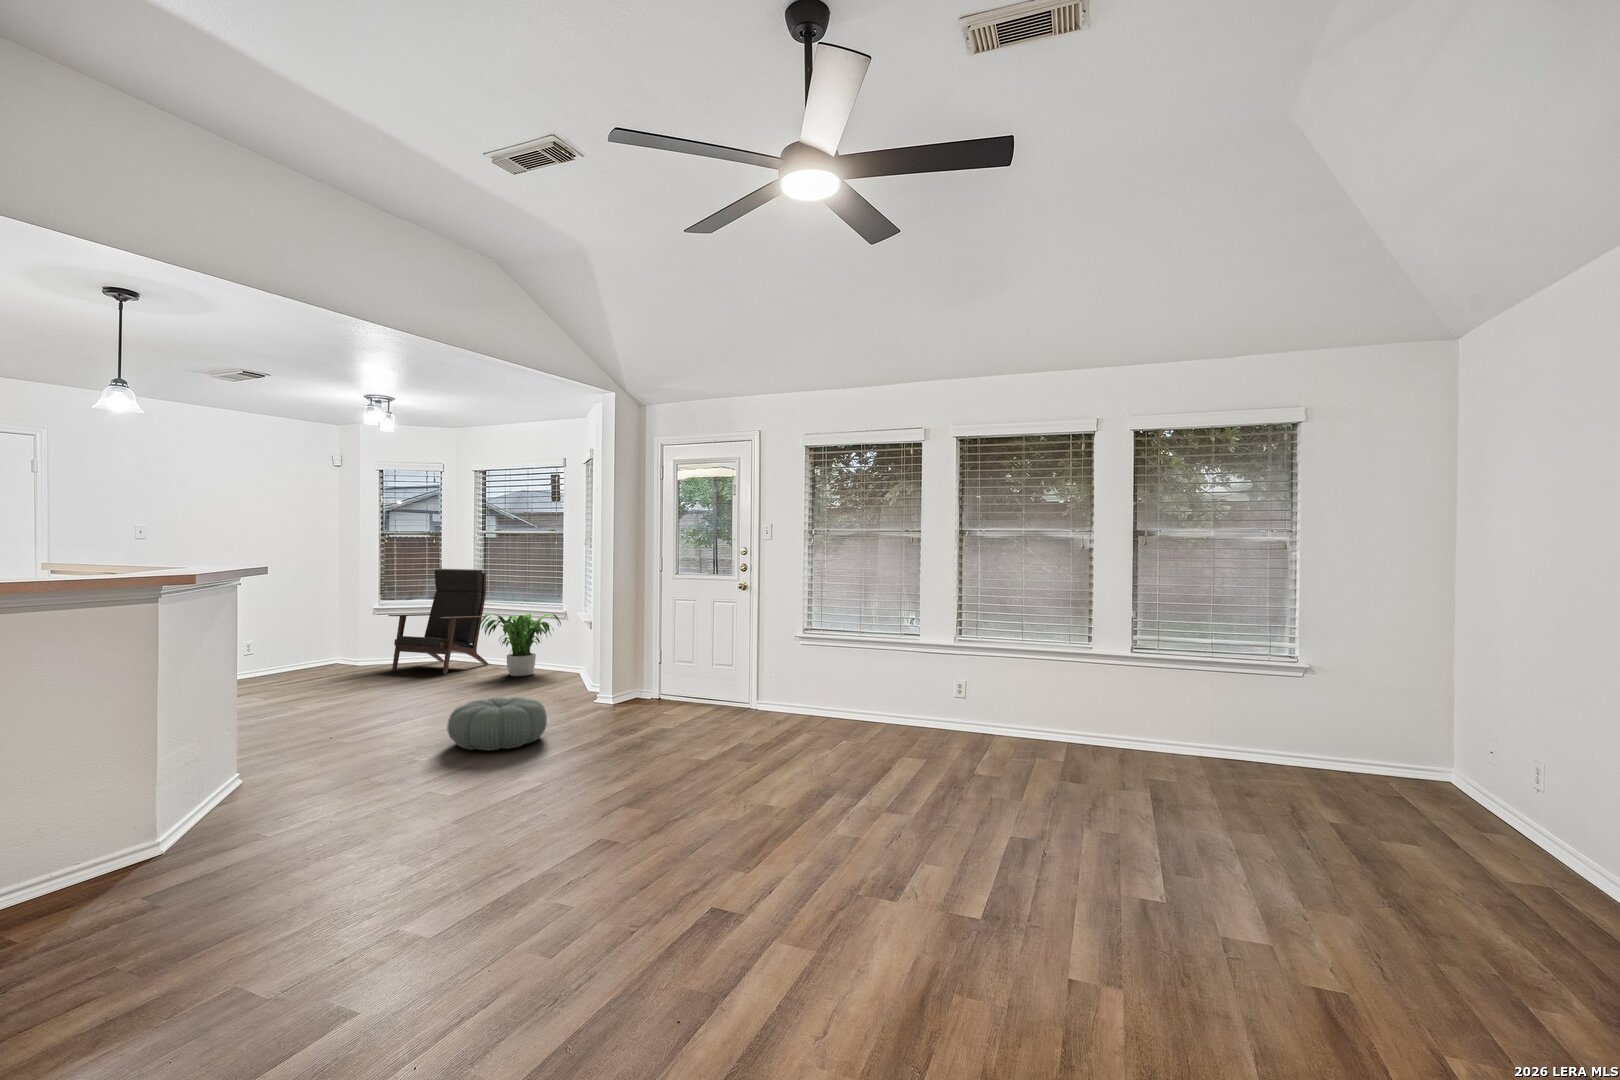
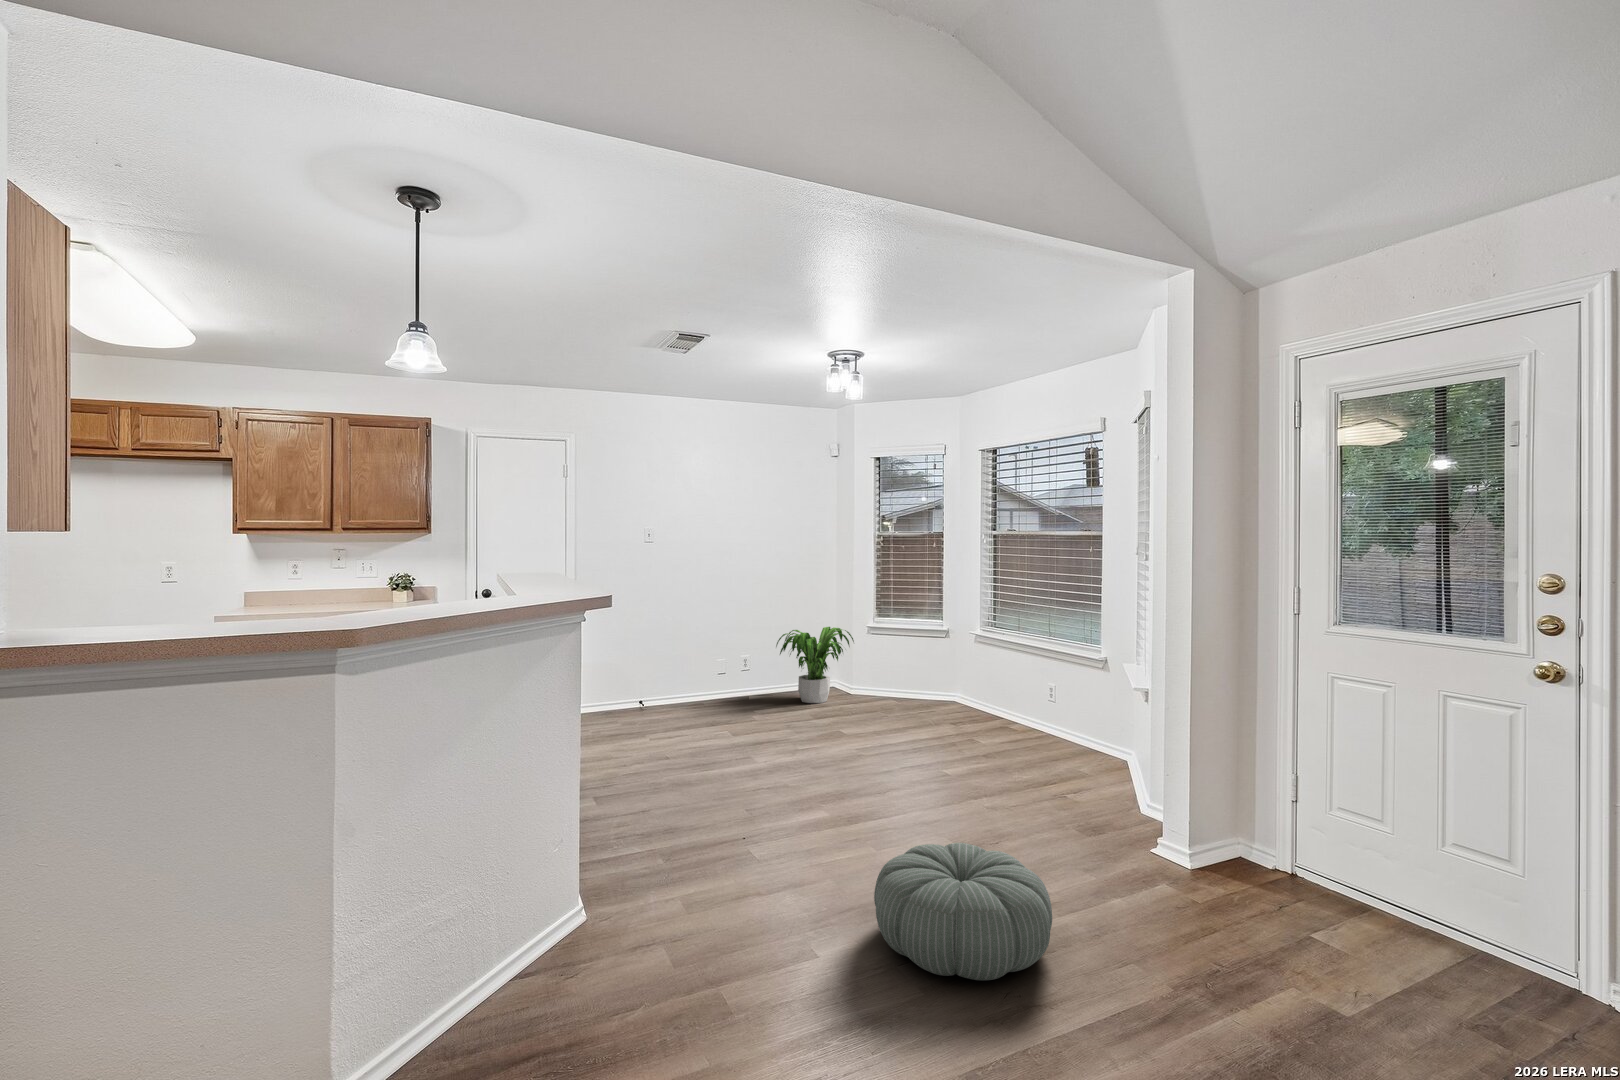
lounge chair: present [388,569,488,674] -> none [879,581,999,727]
potted plant: present [479,614,561,676] -> present [776,627,854,703]

